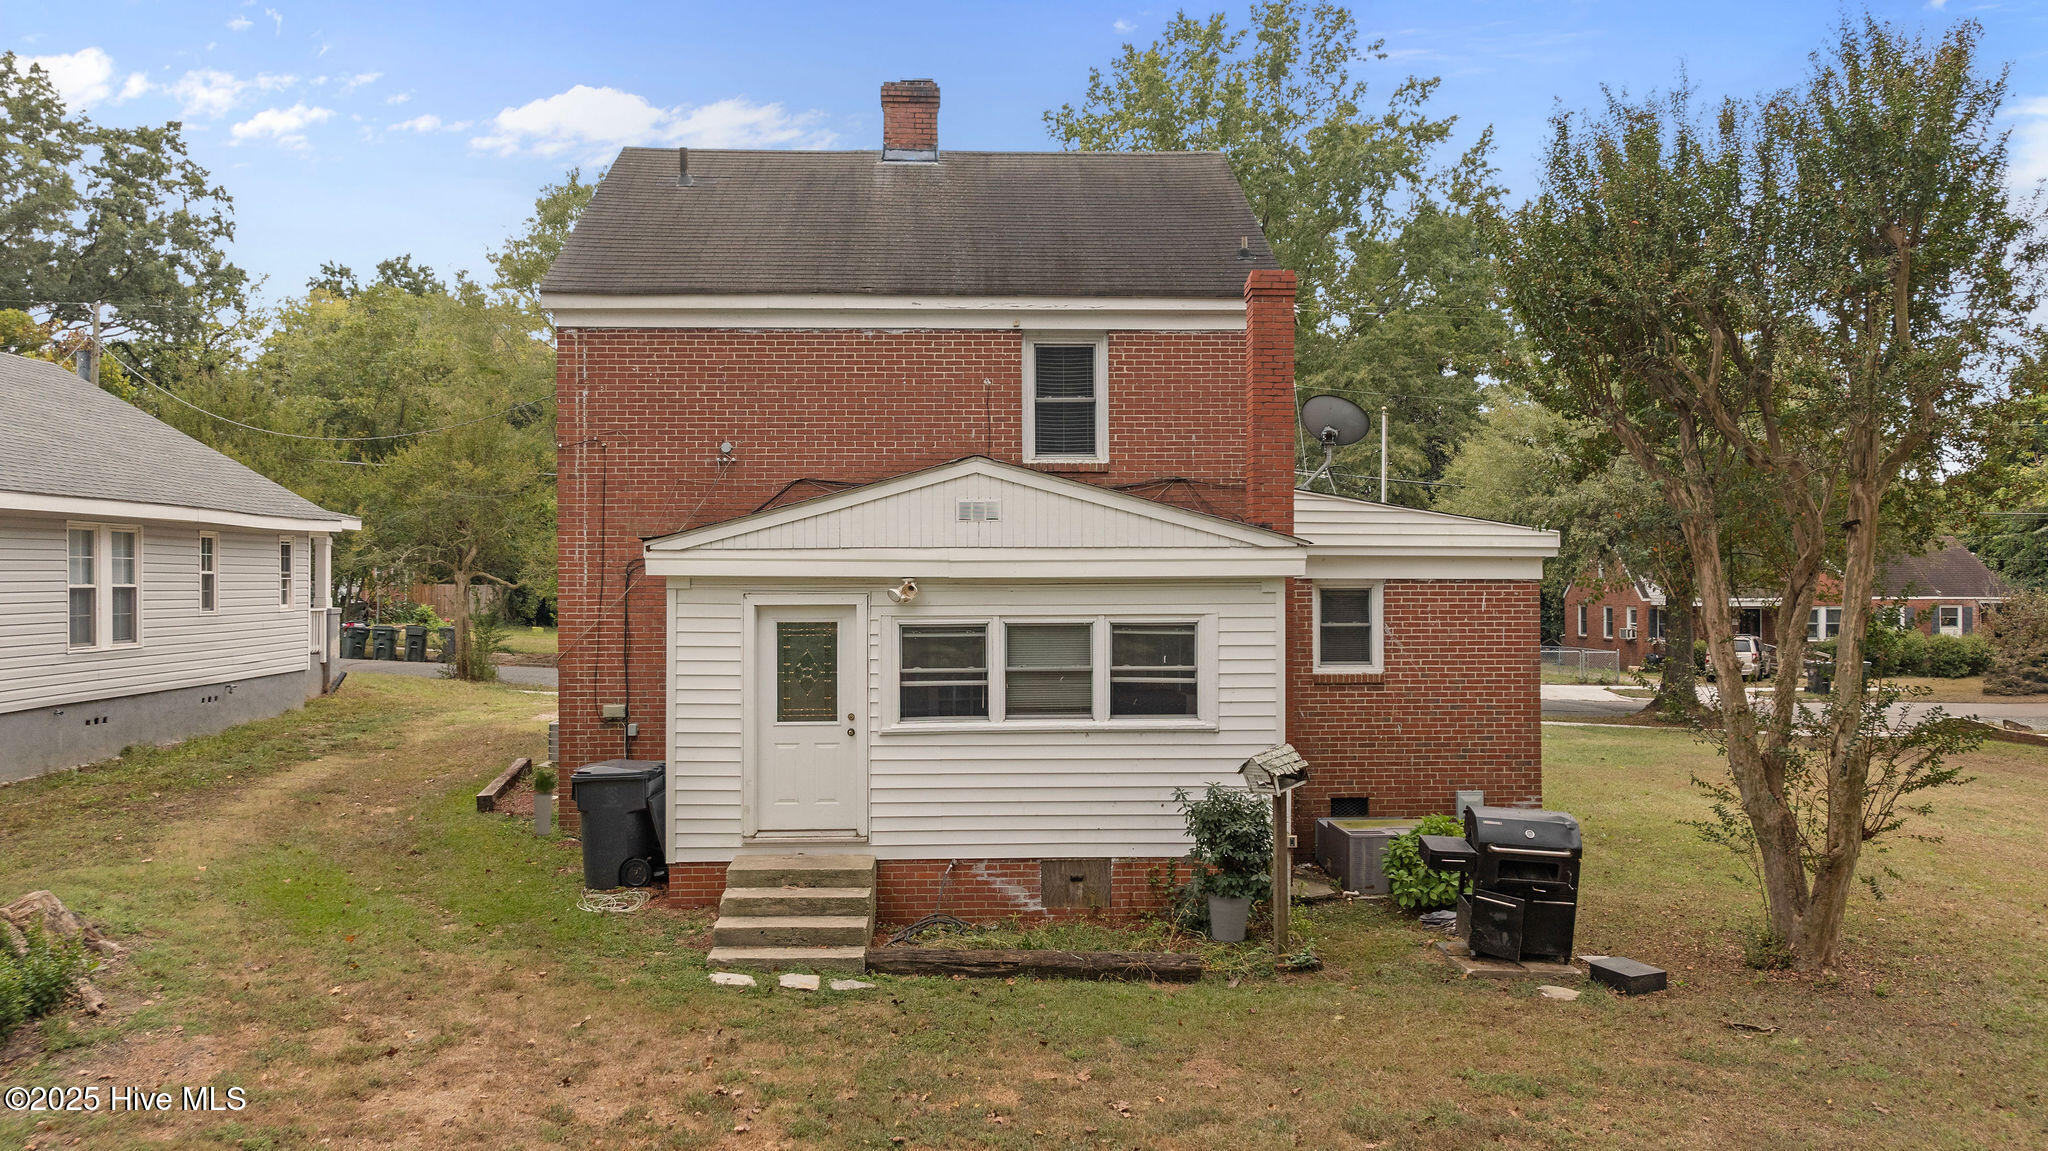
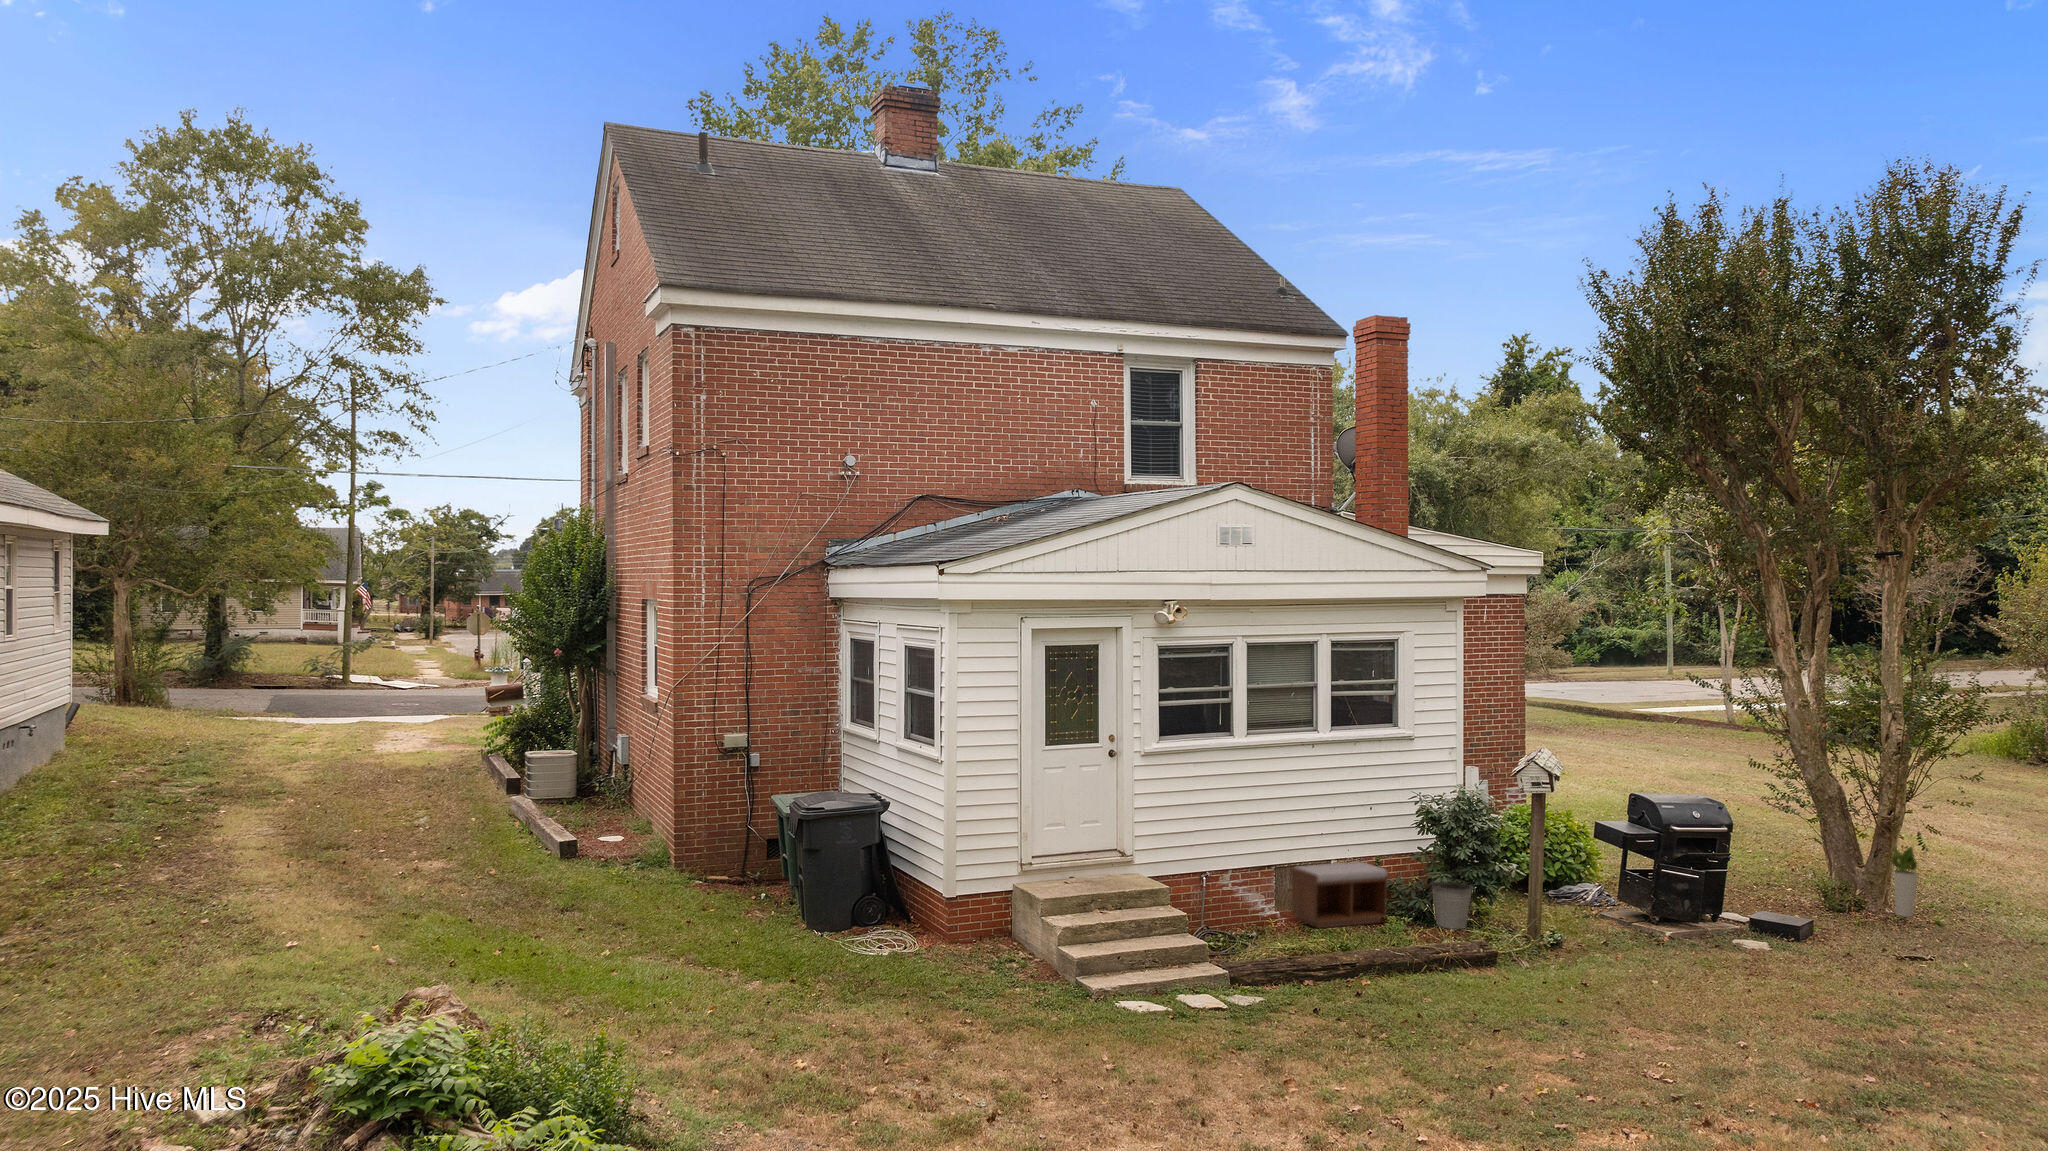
planter: present [533,771,557,835] -> present [1890,847,1918,917]
bench: none [1058,861,1159,928] -> present [1291,862,1389,928]

